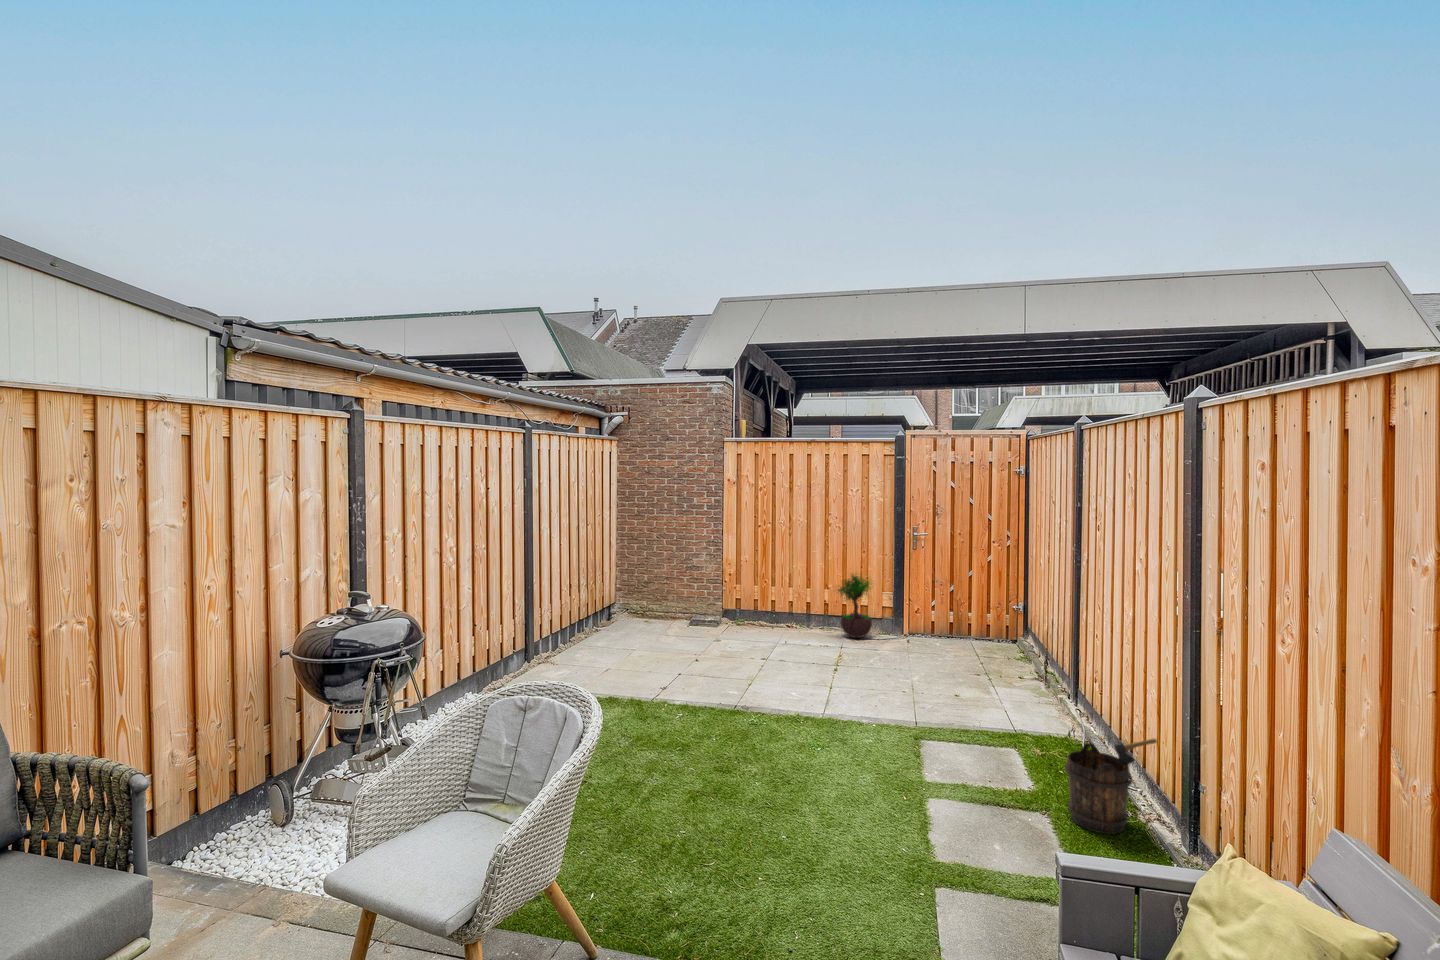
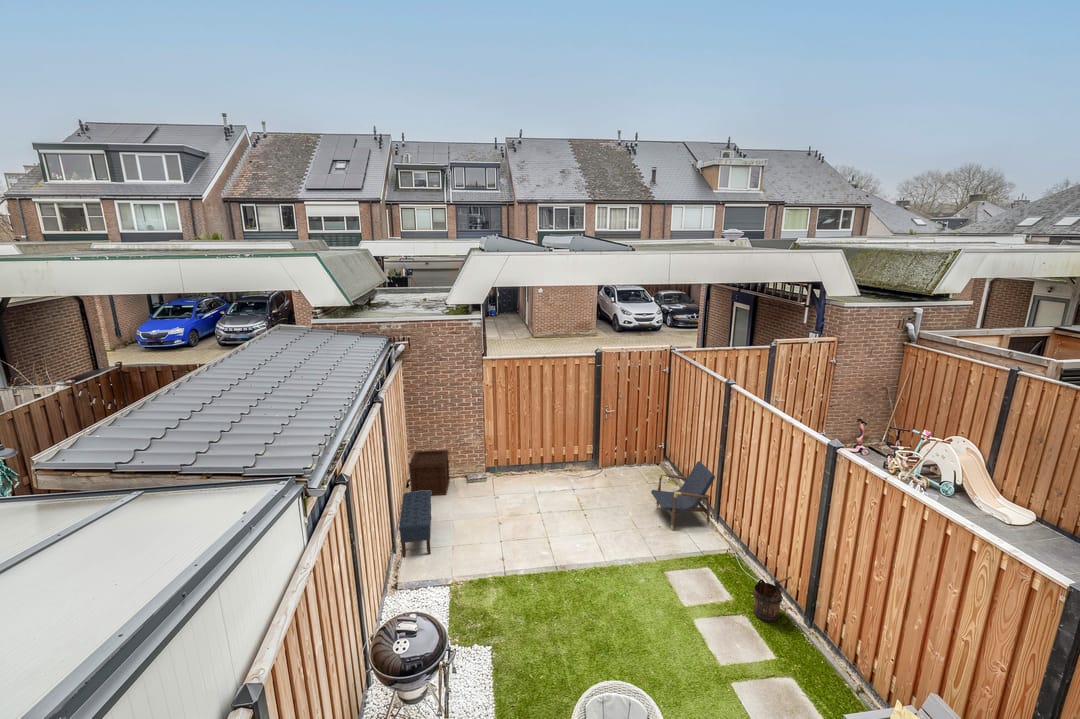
wooden crate: none [603,572,669,632] -> present [409,450,450,495]
potted tree: present [838,574,872,638] -> none [563,438,588,478]
lounge chair: none [954,594,1066,707] -> present [651,461,715,531]
bench: none [528,599,609,673] -> present [399,491,431,558]

